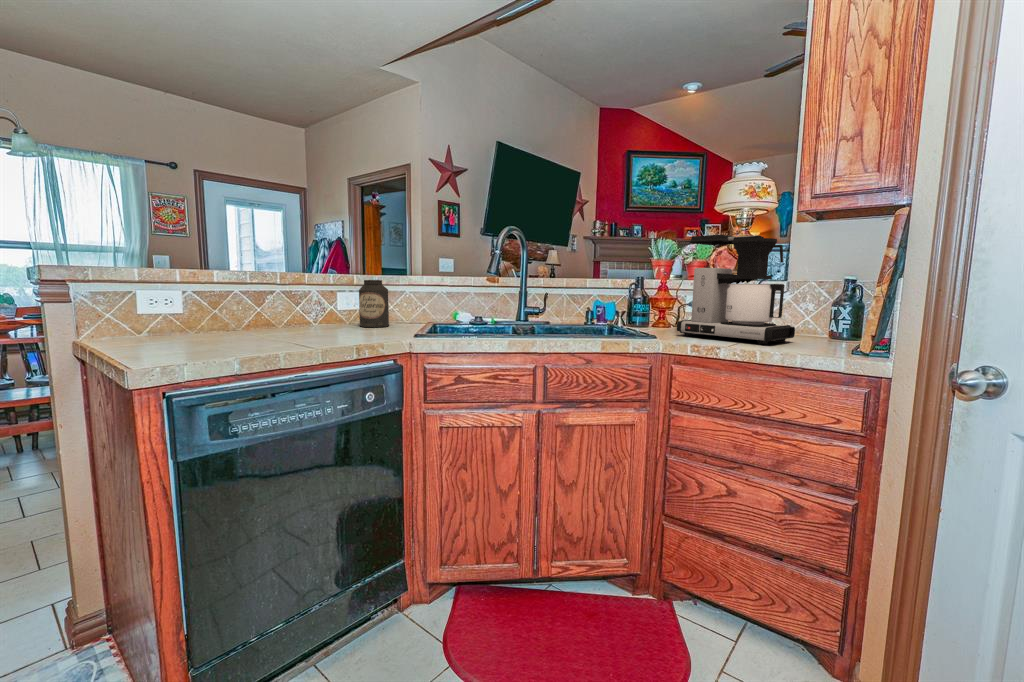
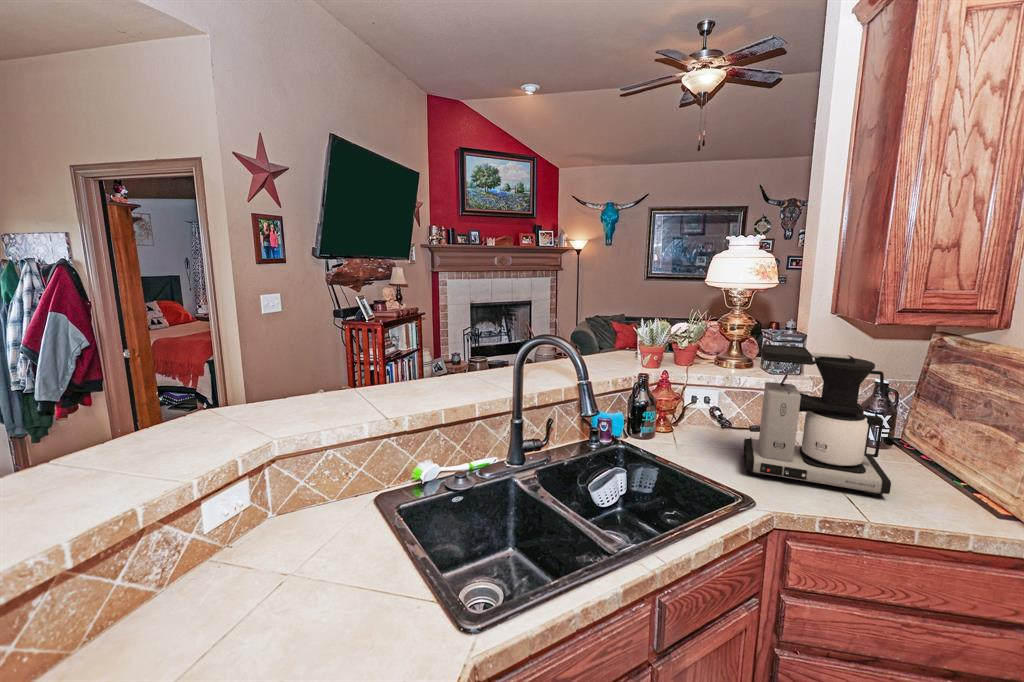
canister: present [359,280,389,327] -> none [256,463,323,571]

